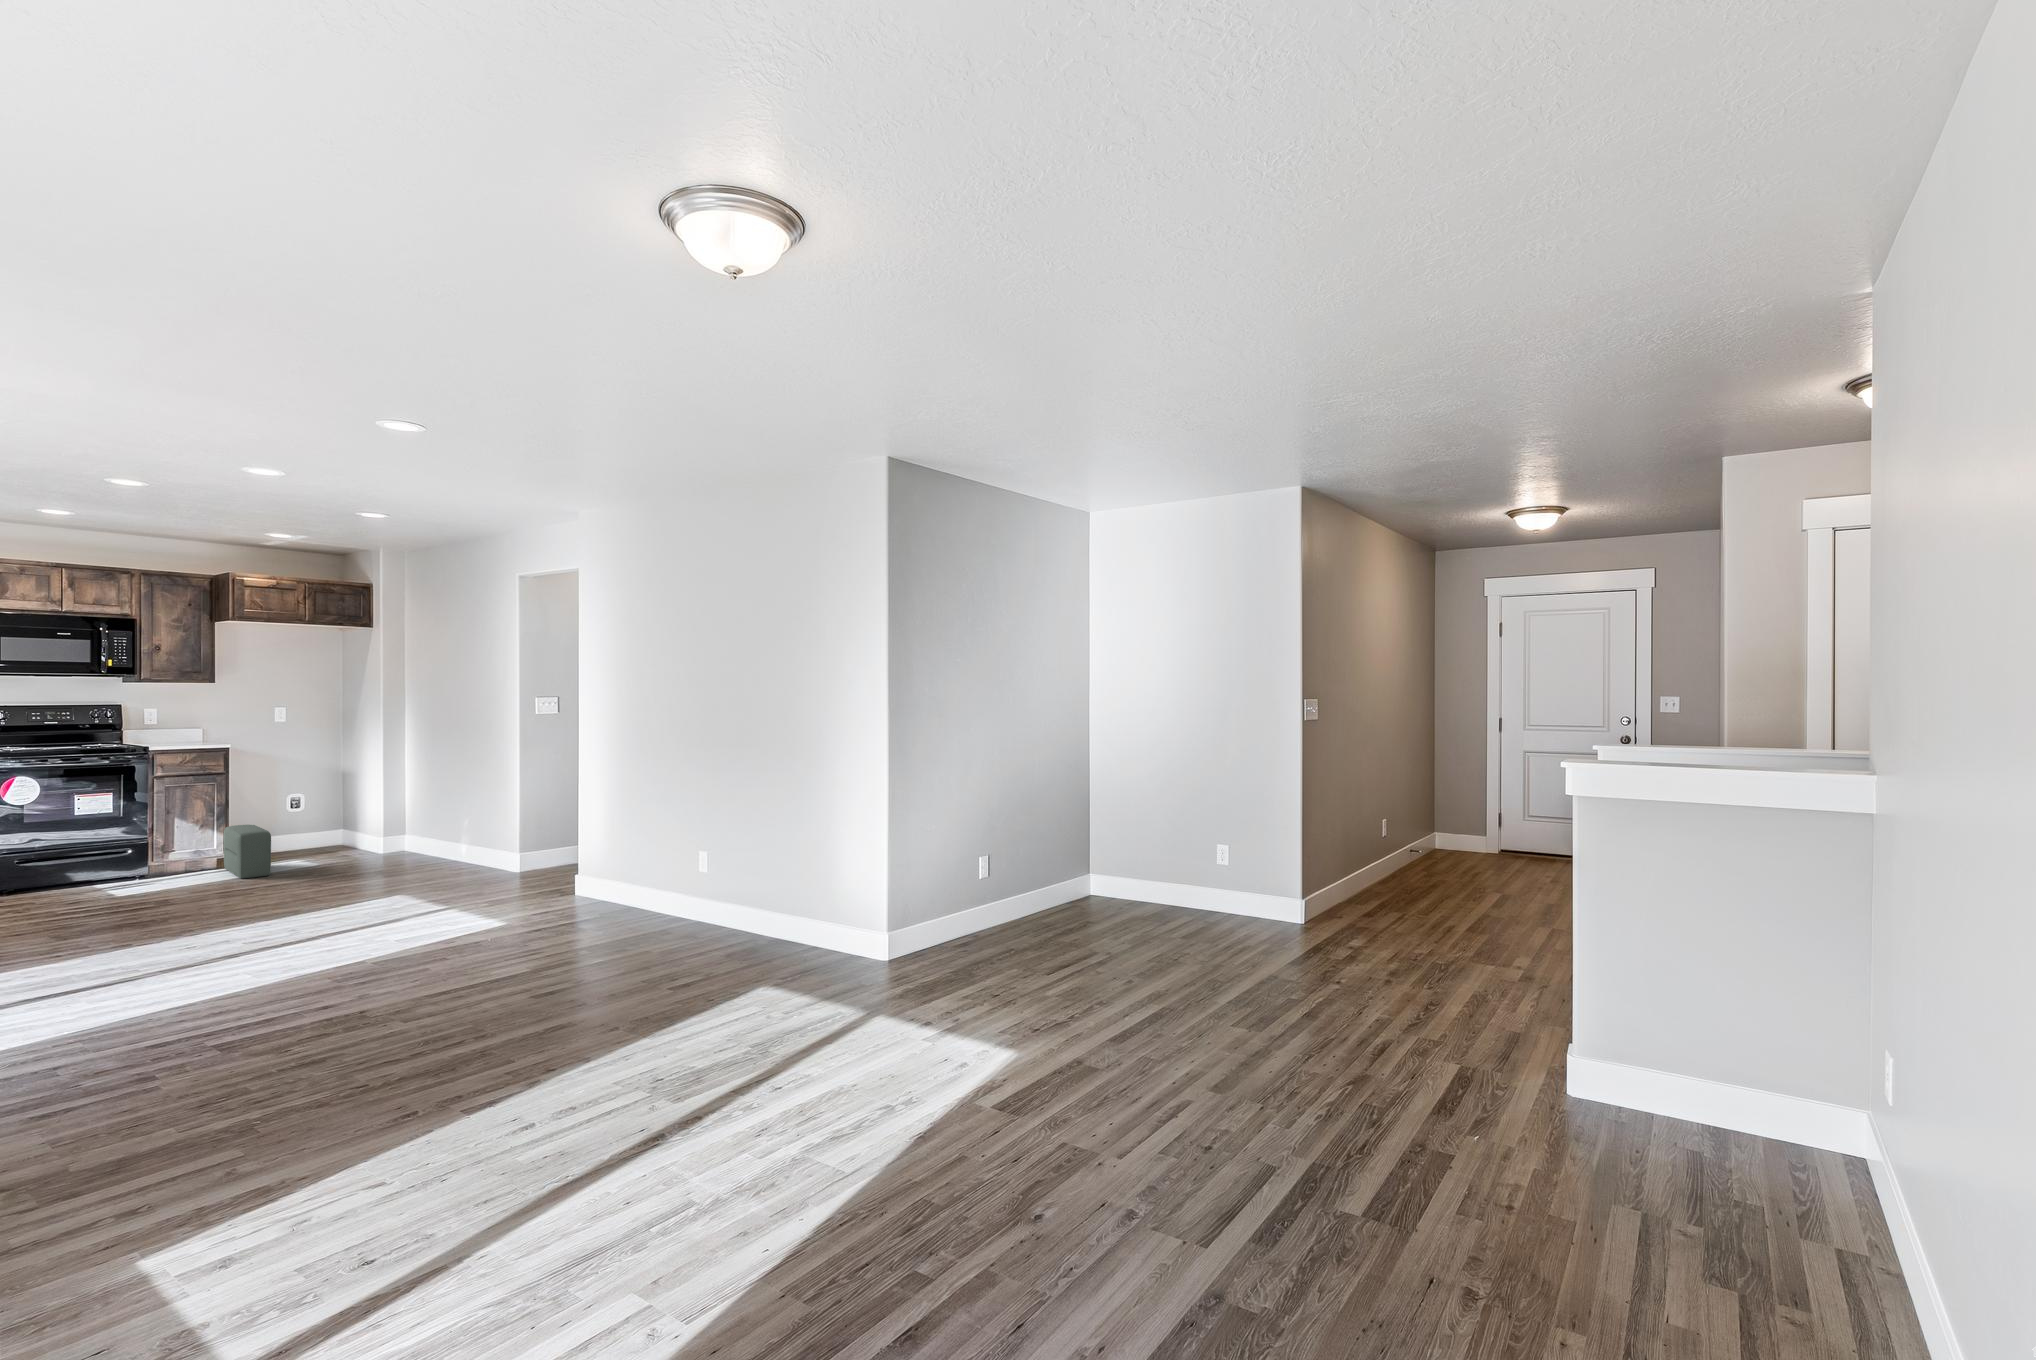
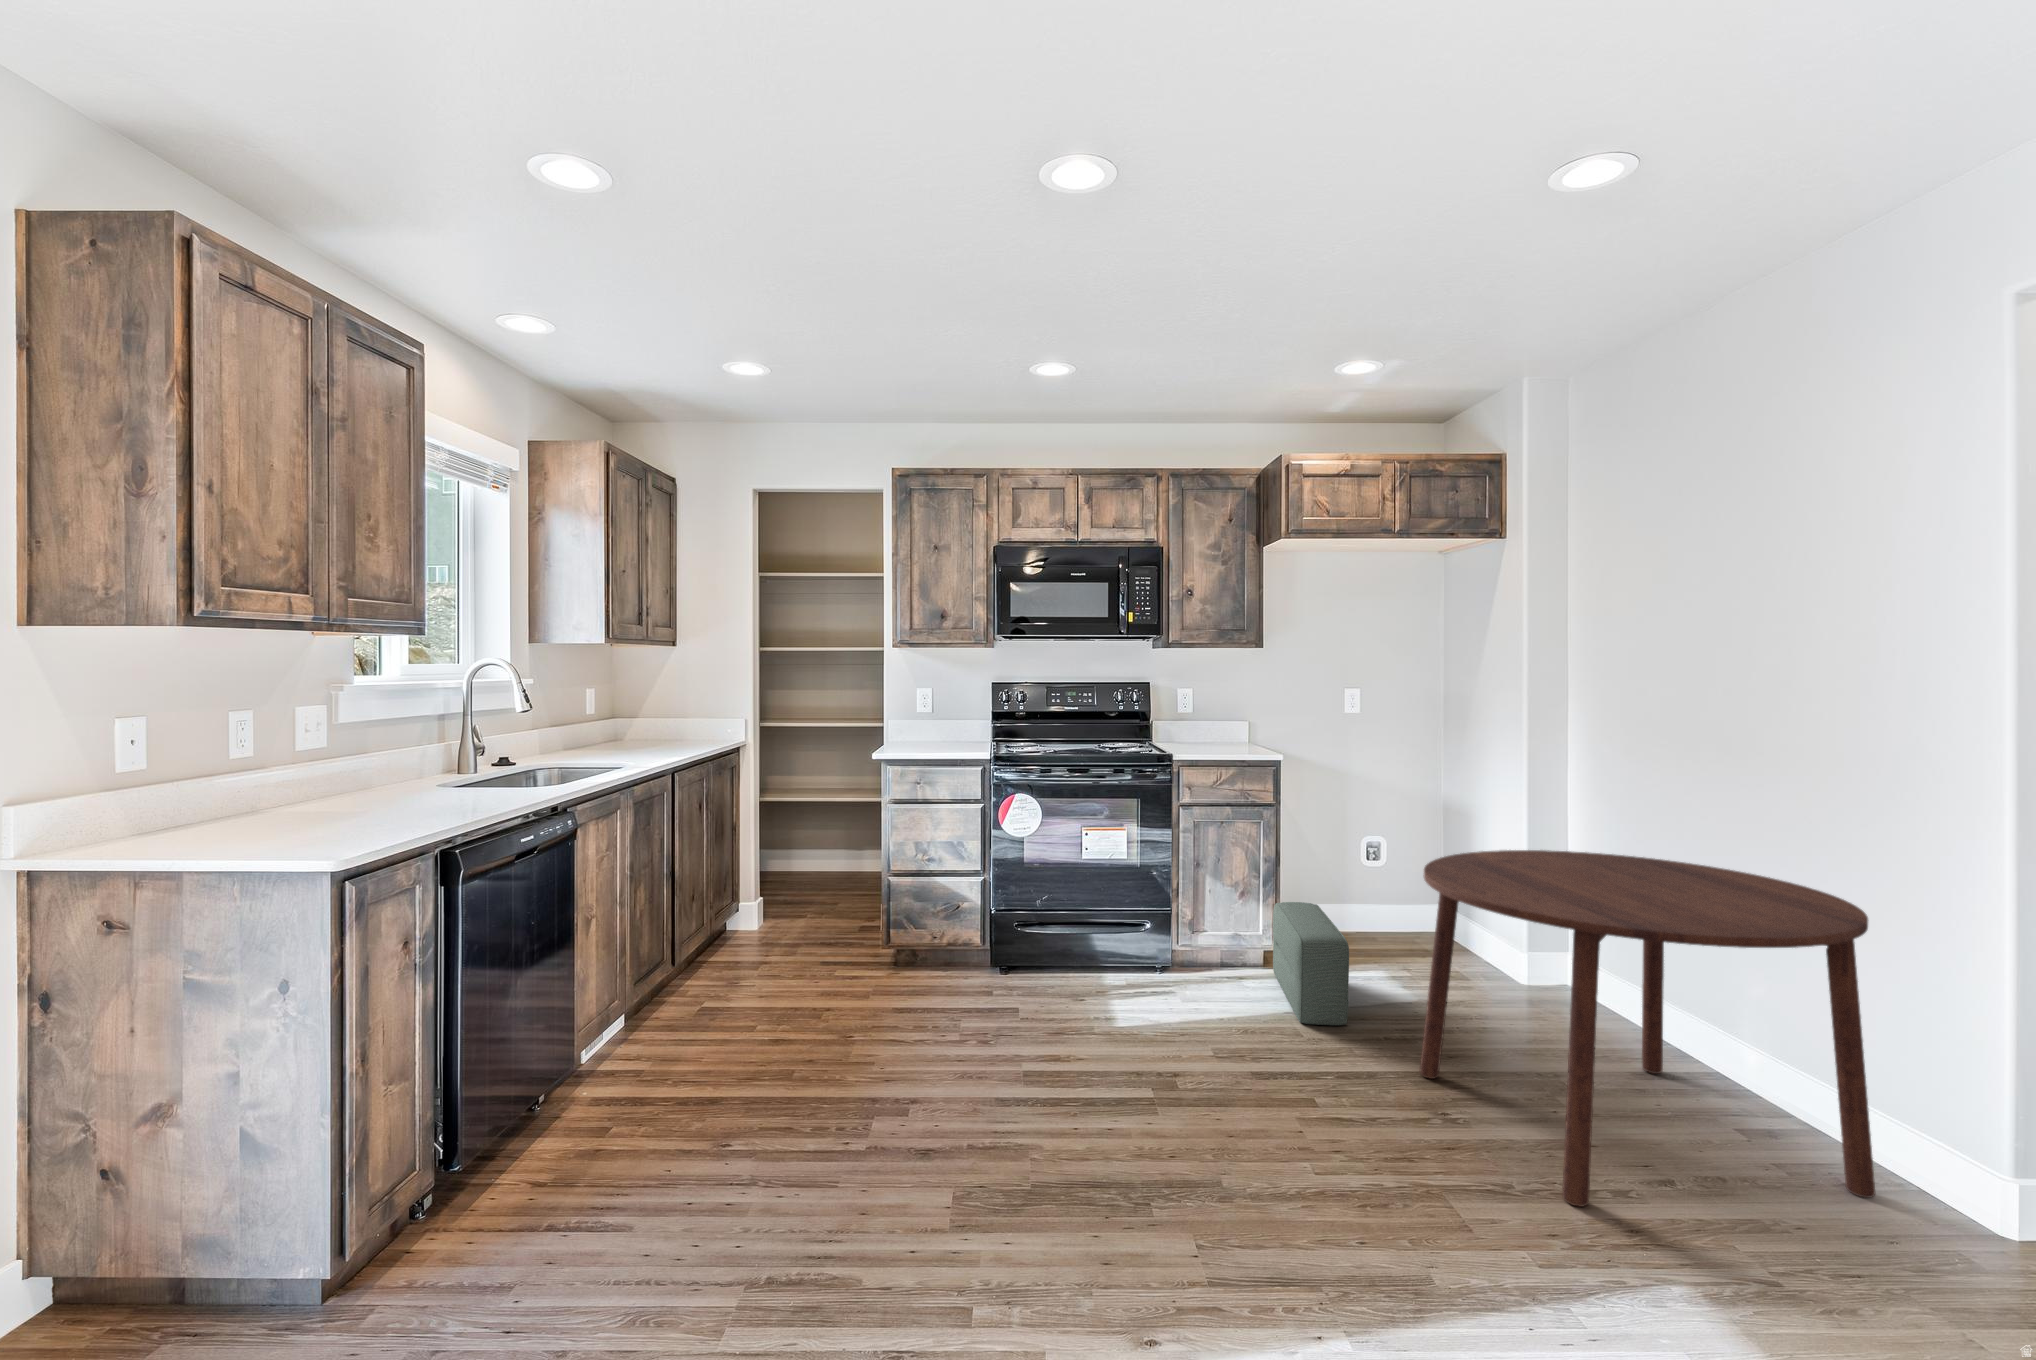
dining table: none [305,772,483,893] -> present [1420,850,1875,1207]

